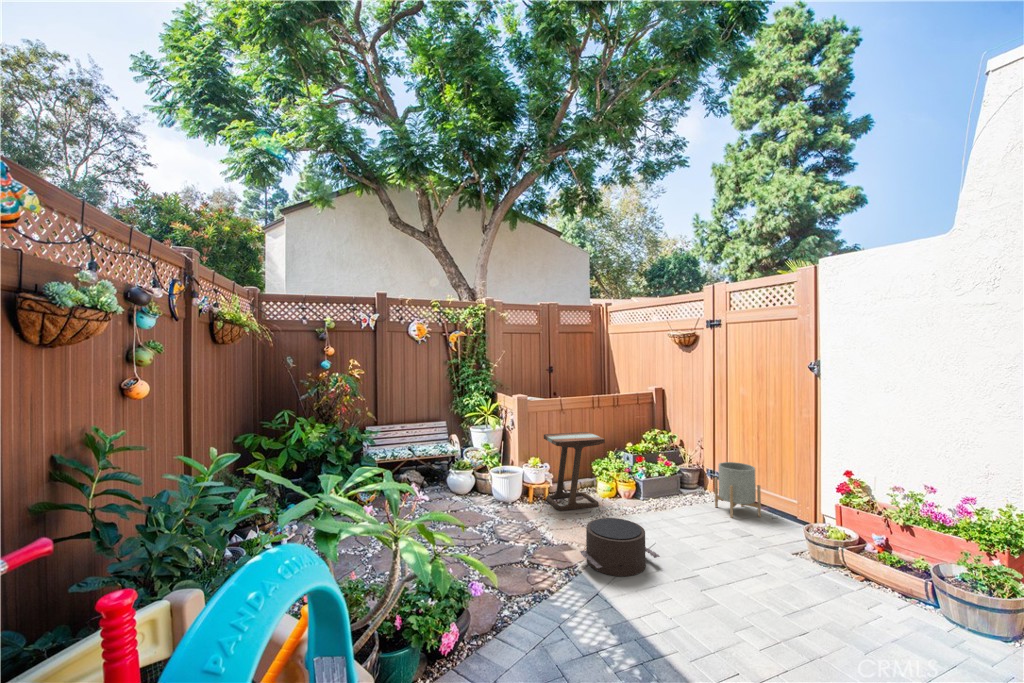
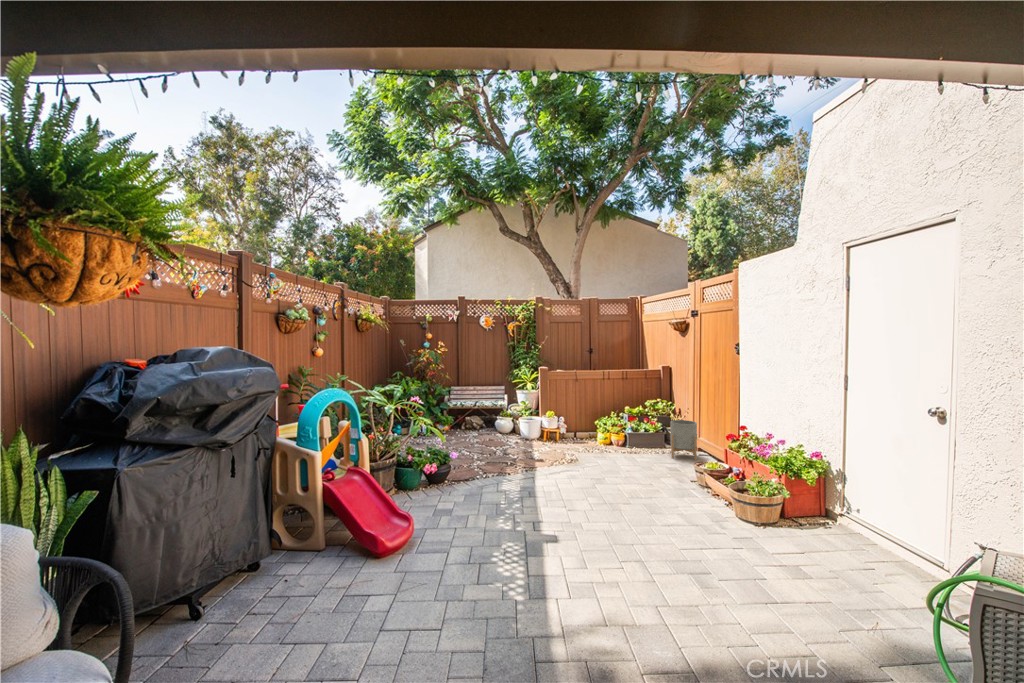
side table: present [544,432,605,510] -> none [554,395,594,448]
pouf: present [580,518,660,576] -> none [535,441,580,470]

